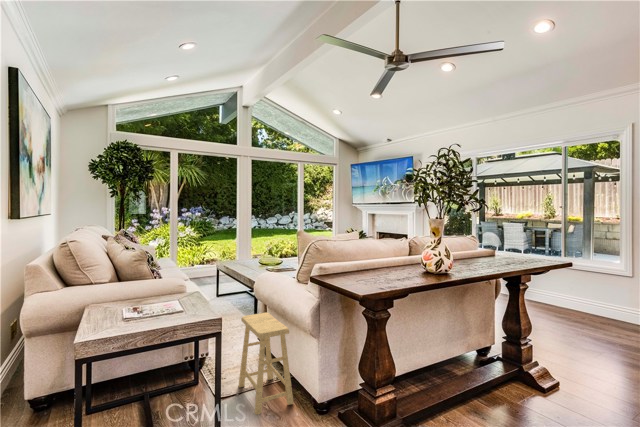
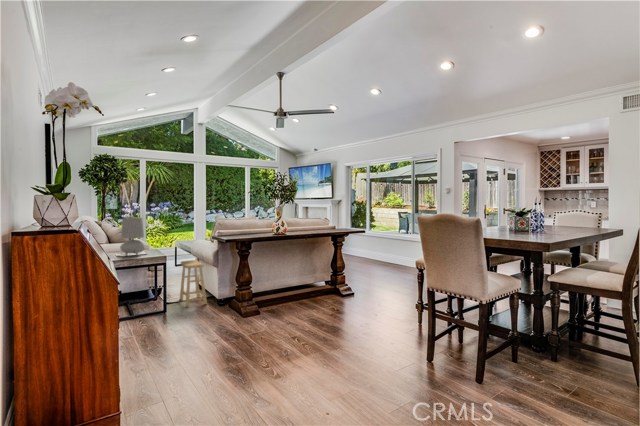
table lamp: none [130,239,179,317] -> present [120,218,145,256]

